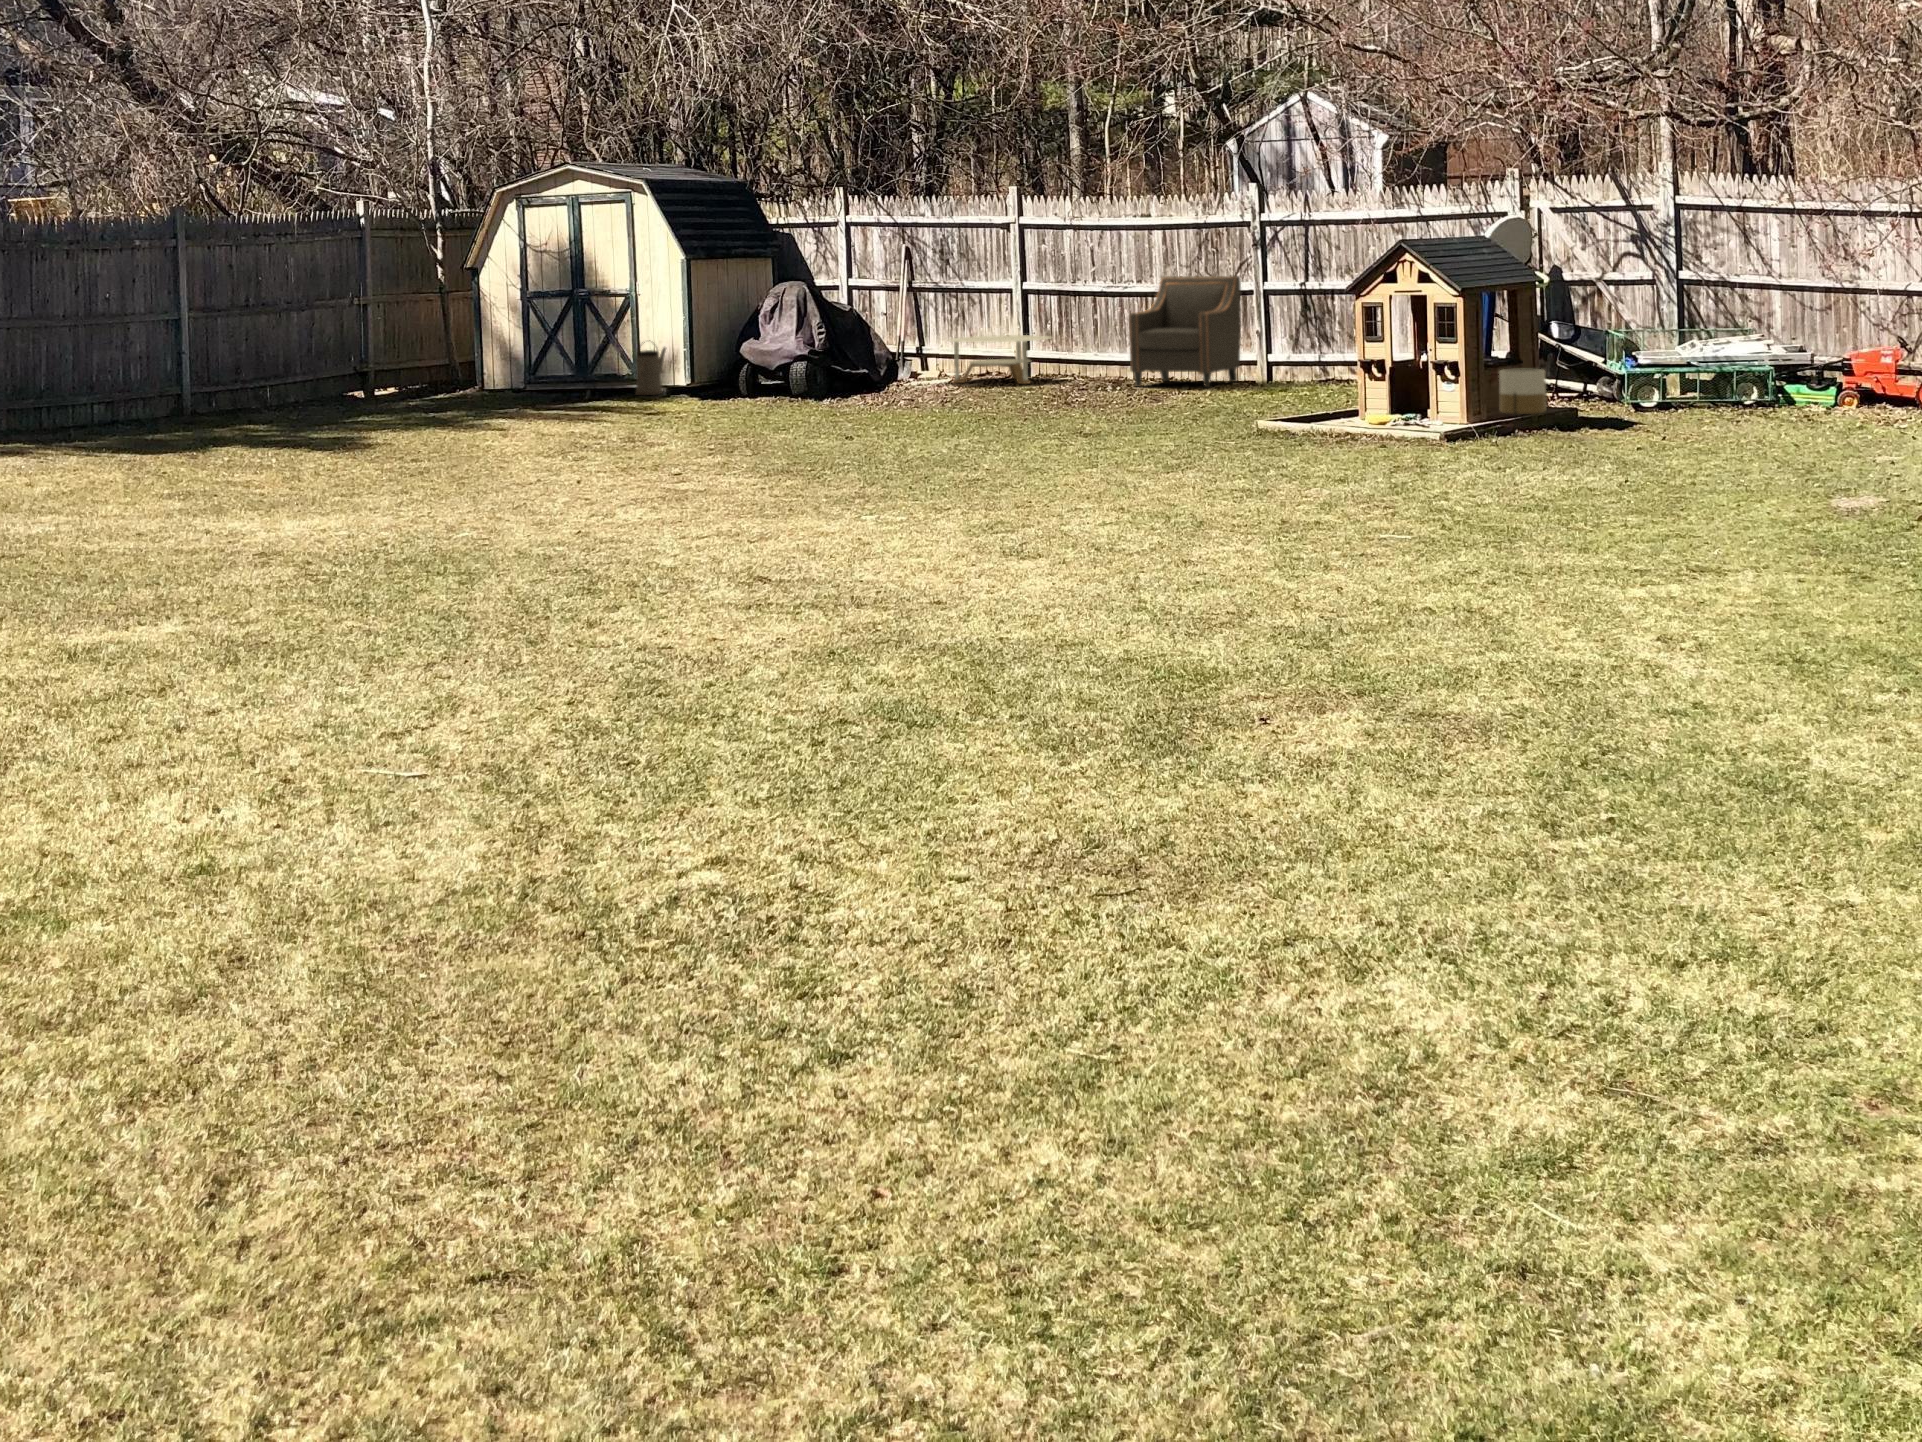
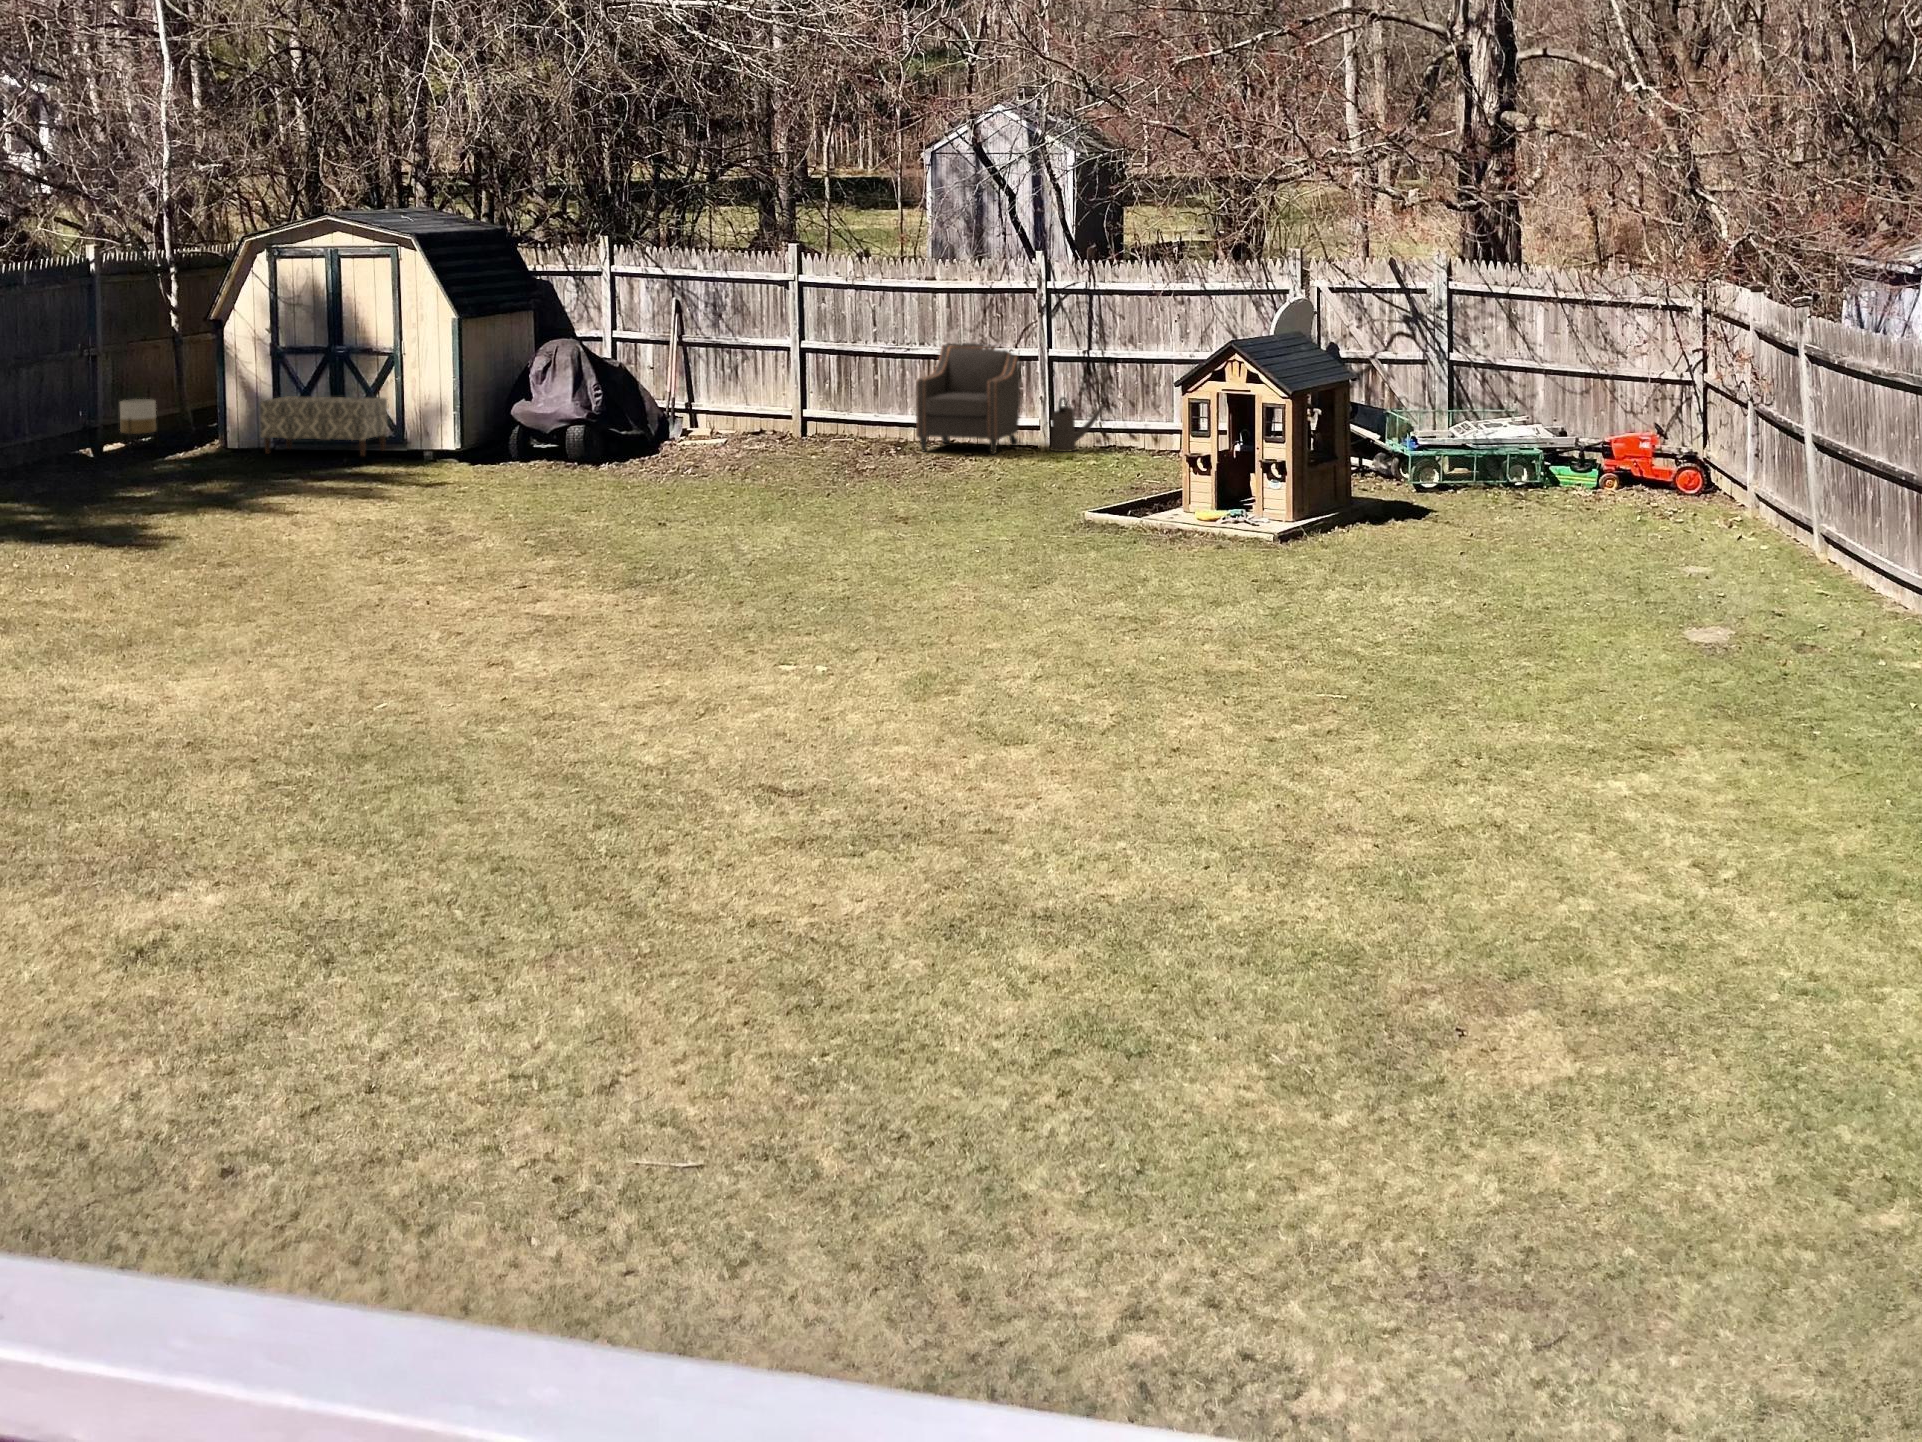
round table: present [949,335,1051,384] -> none [725,393,833,446]
bench: none [505,339,625,393] -> present [260,396,389,456]
watering can: present [636,342,666,395] -> present [1046,397,1104,452]
planter: present [1499,369,1547,416] -> present [120,399,157,447]

